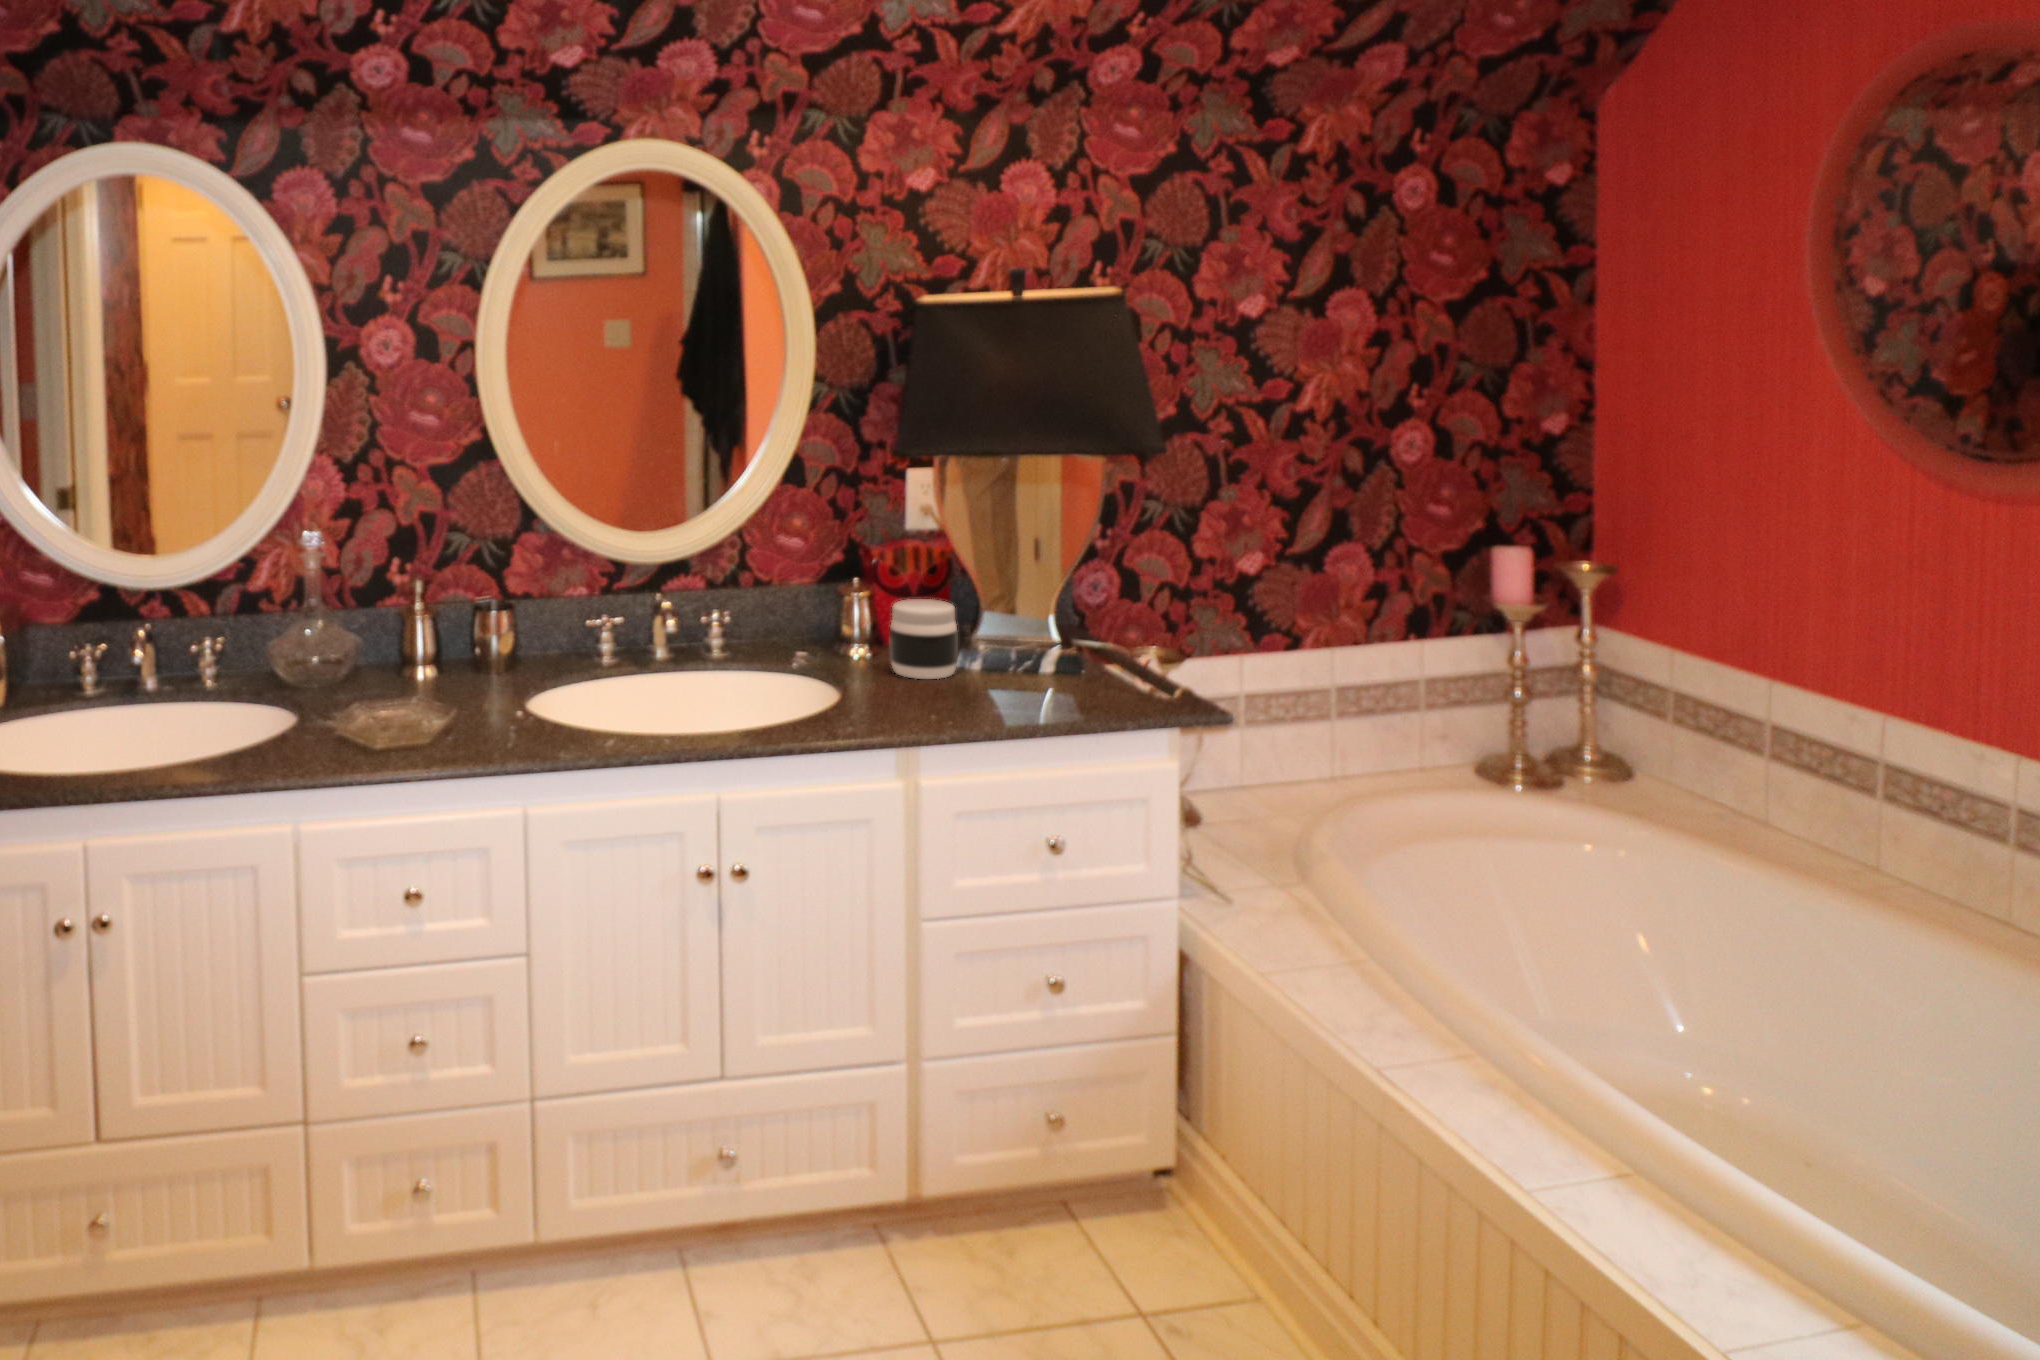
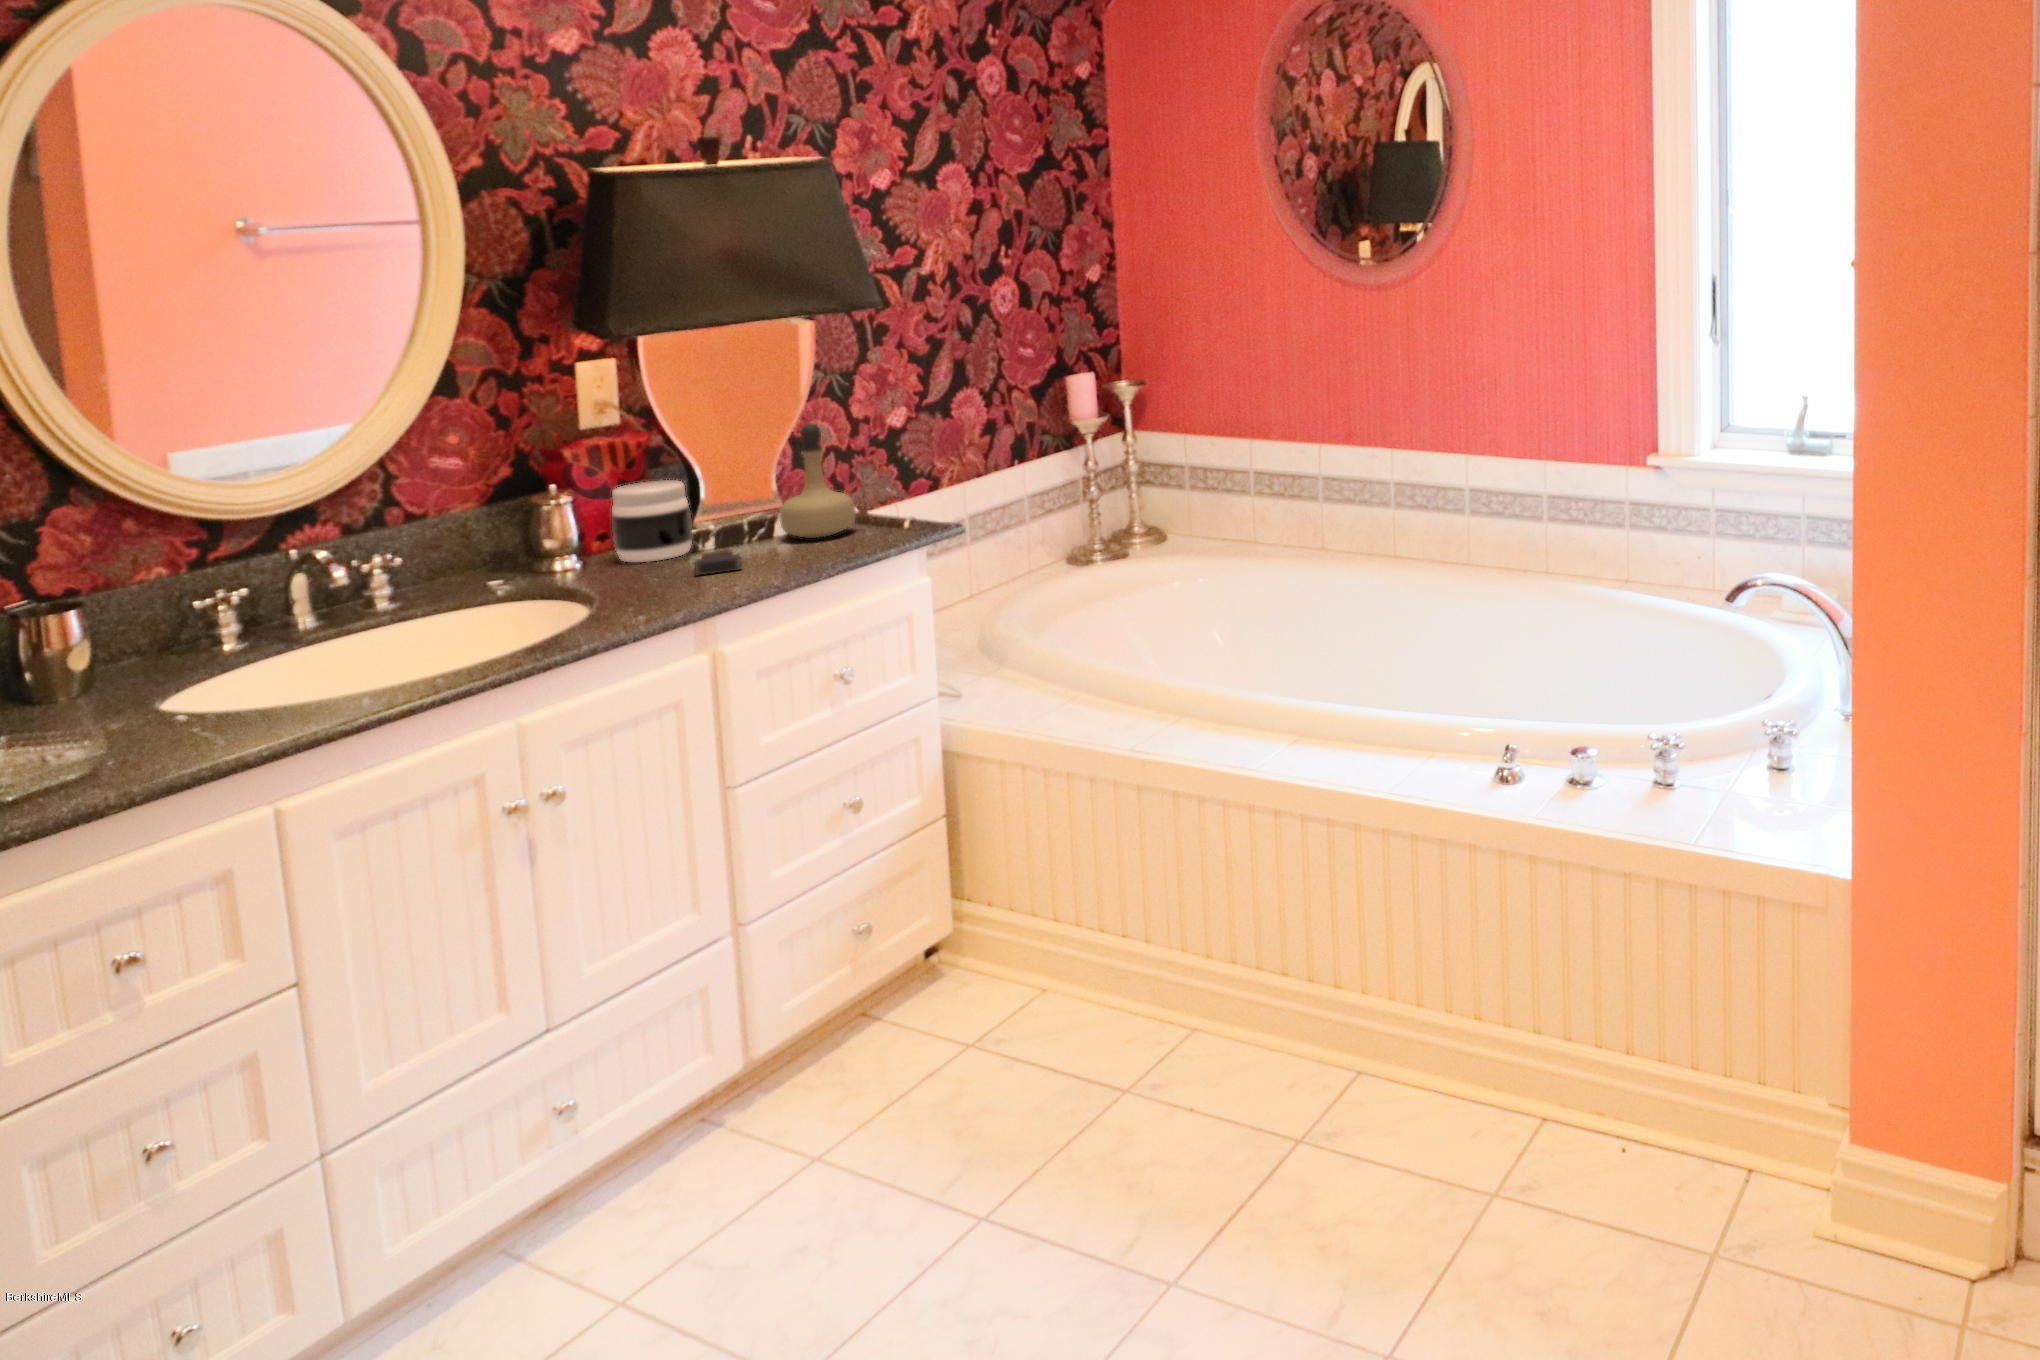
perfume bottle: none [1032,572,1109,693] -> present [779,423,856,538]
soap bar: none [920,684,980,712] -> present [695,550,741,575]

